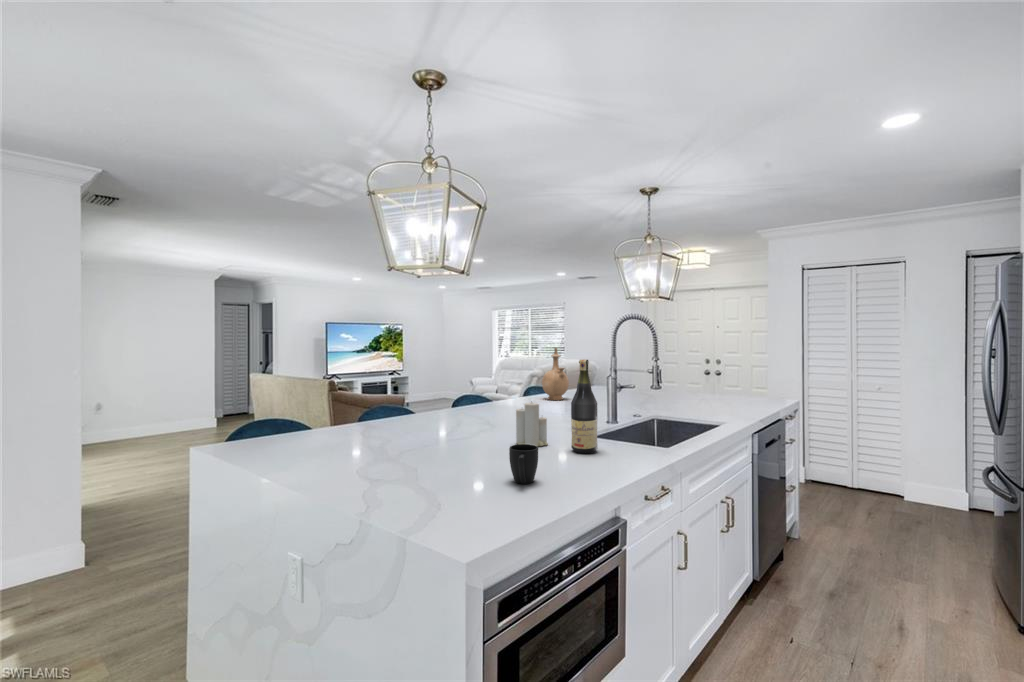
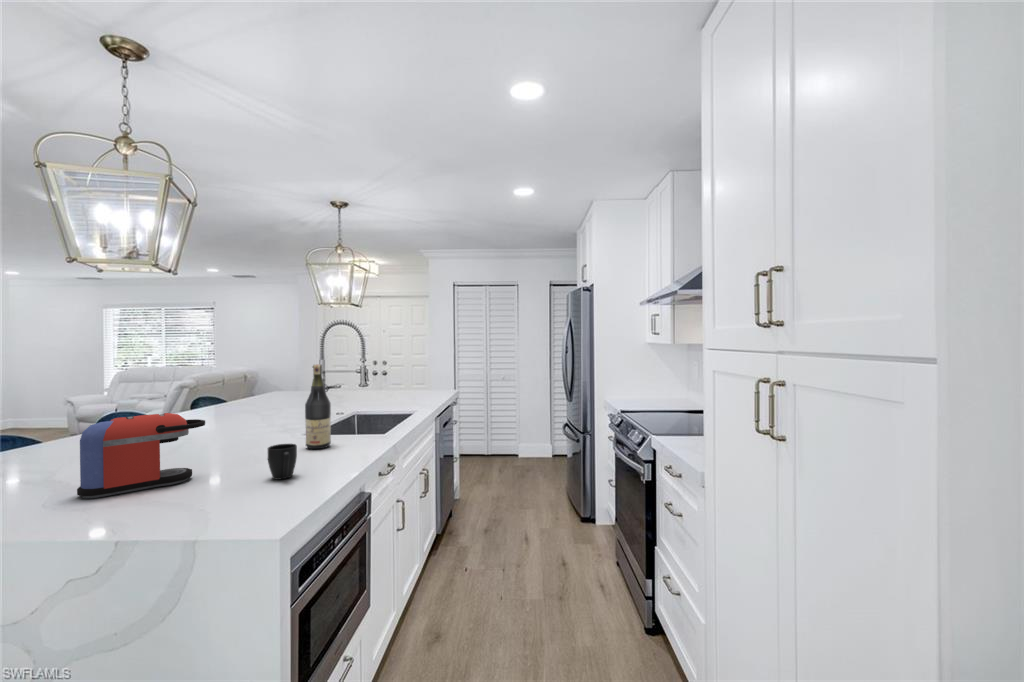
vase: present [542,348,569,400] -> none [228,354,261,410]
coffee maker: none [375,399,468,467] -> present [77,413,205,498]
candle: present [516,402,548,446] -> none [241,404,278,452]

